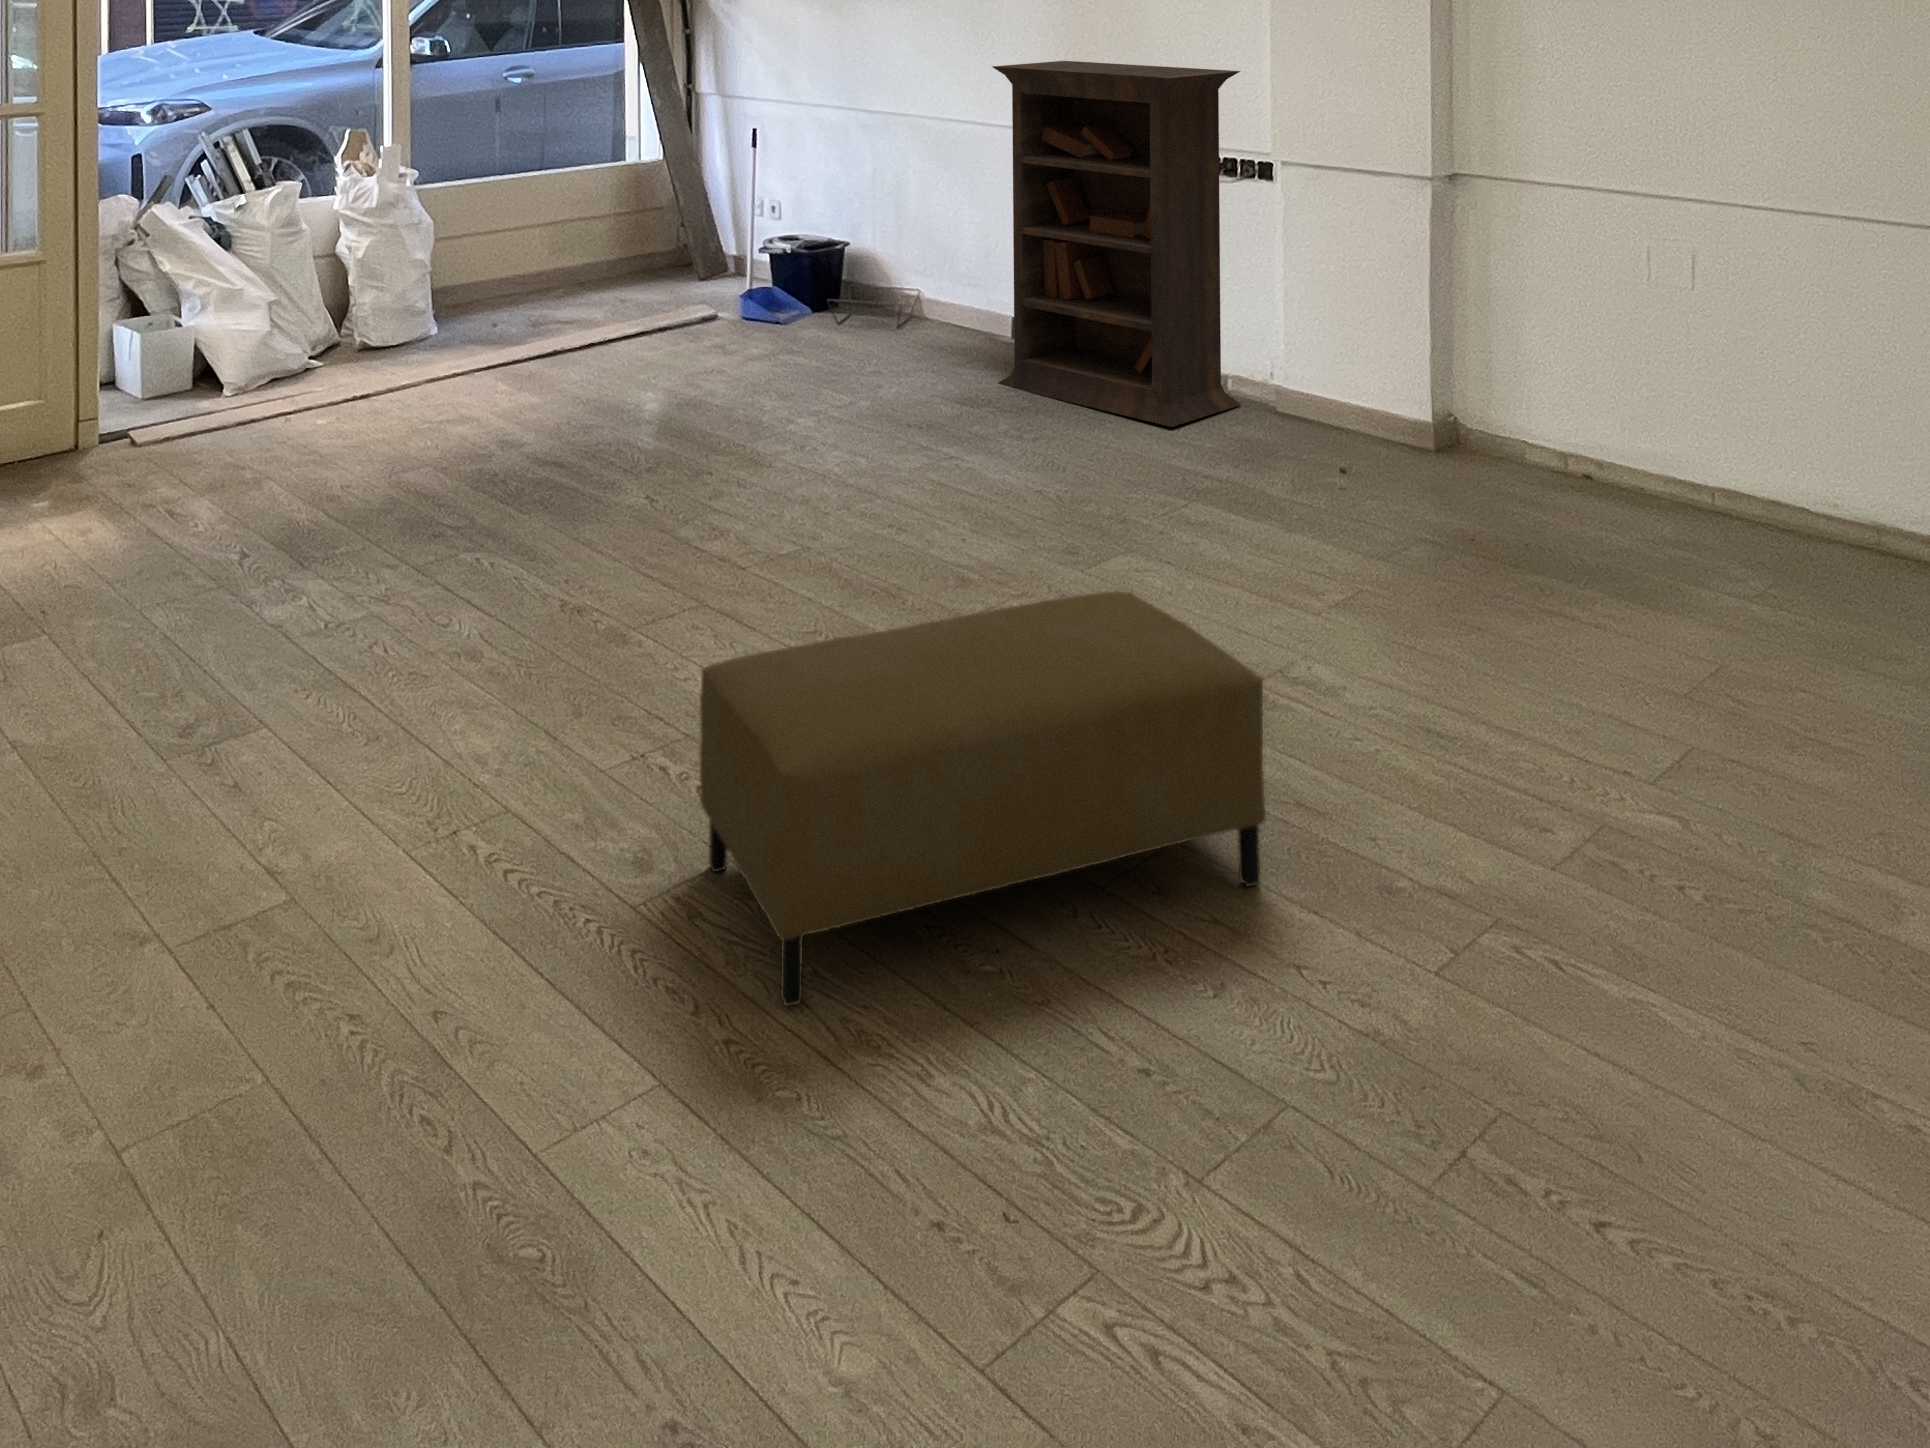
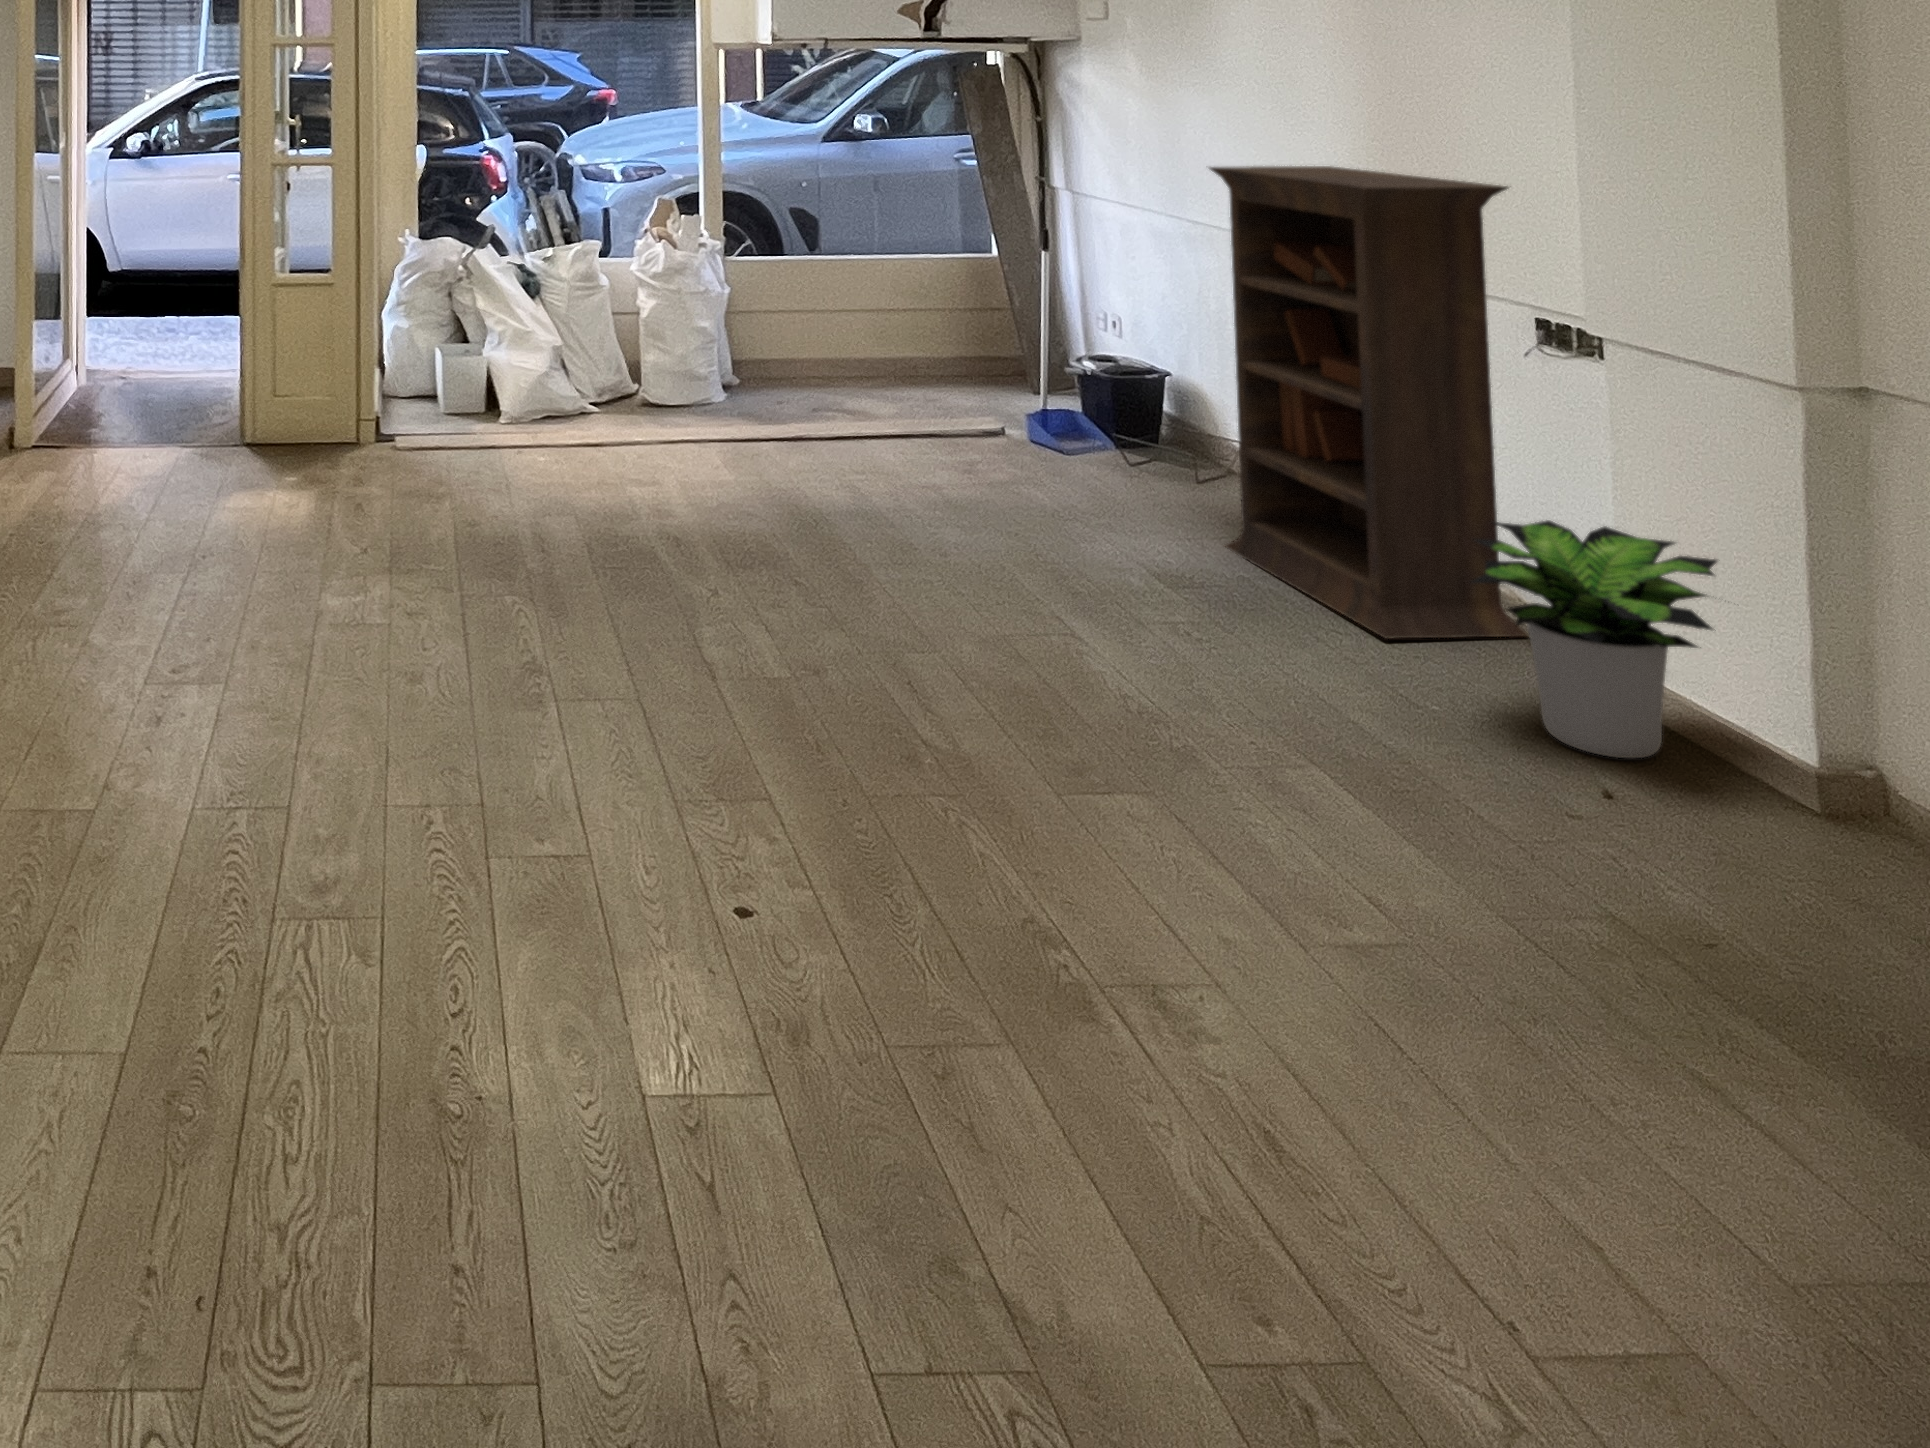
potted plant: none [1270,313,1432,472] -> present [1469,520,1717,758]
ottoman: present [700,591,1266,1006] -> none [242,693,839,1143]

